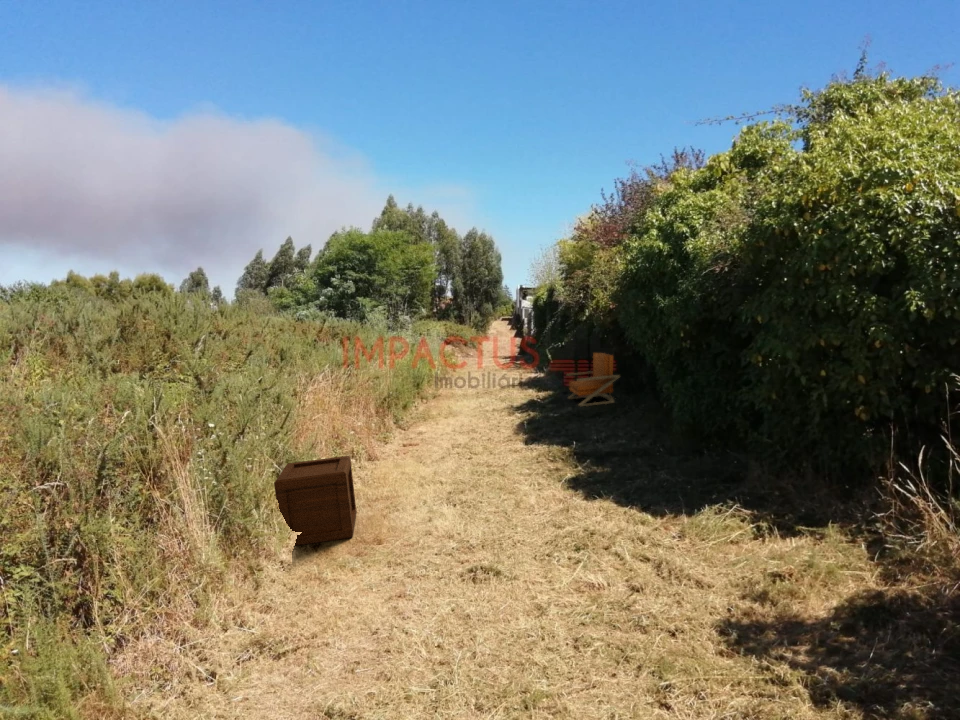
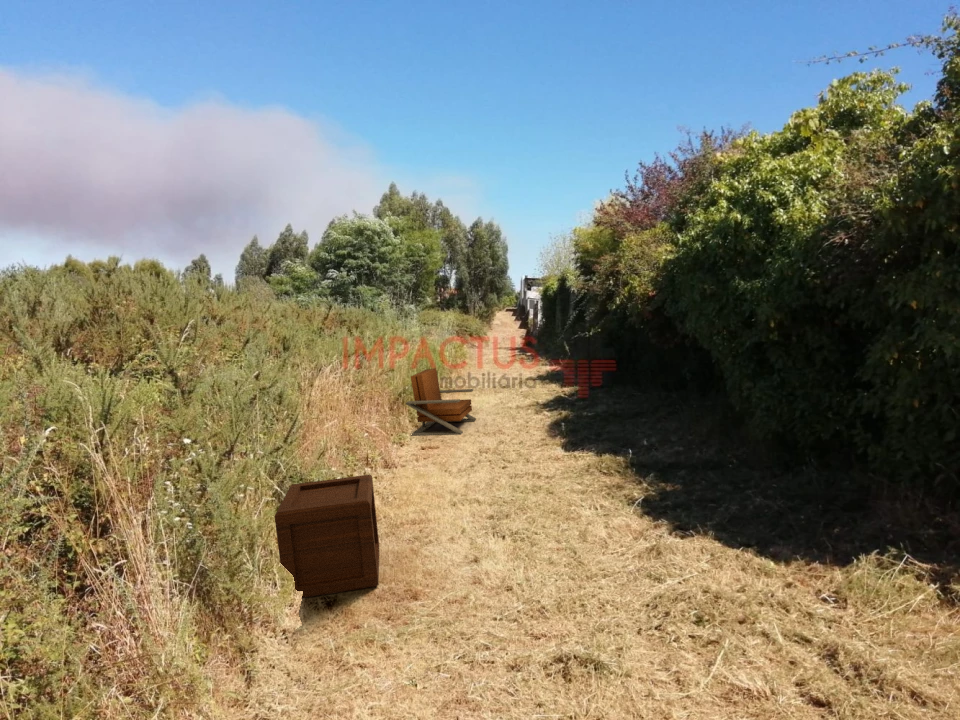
lounge chair: present [567,353,620,406] -> present [406,368,476,436]

